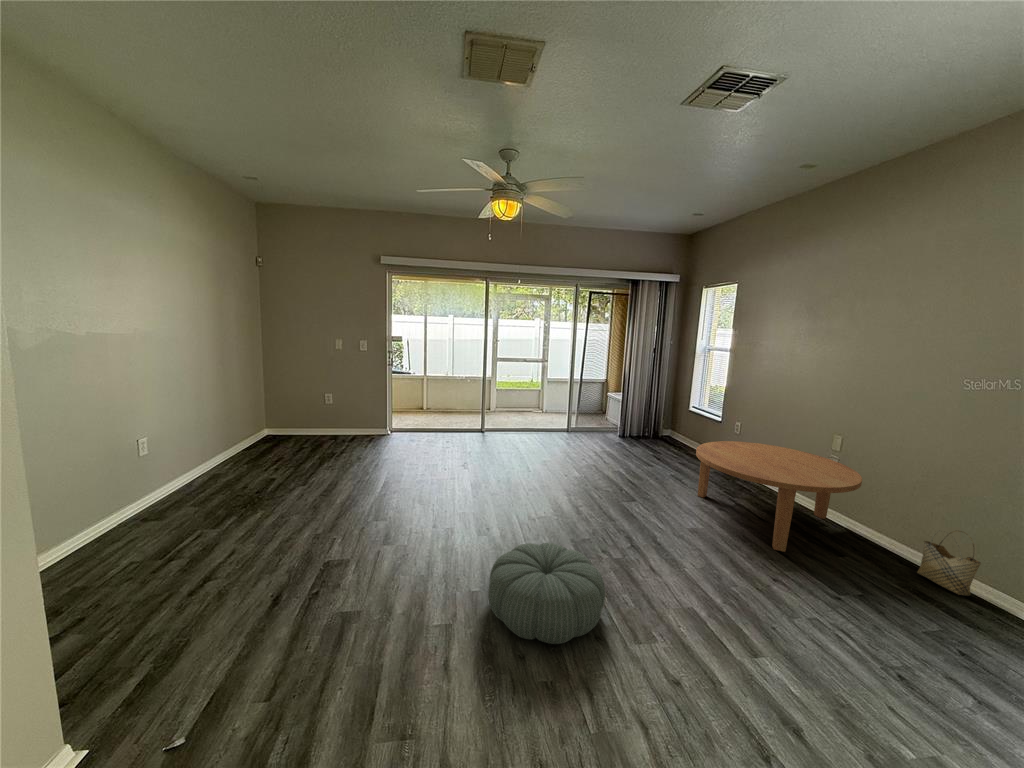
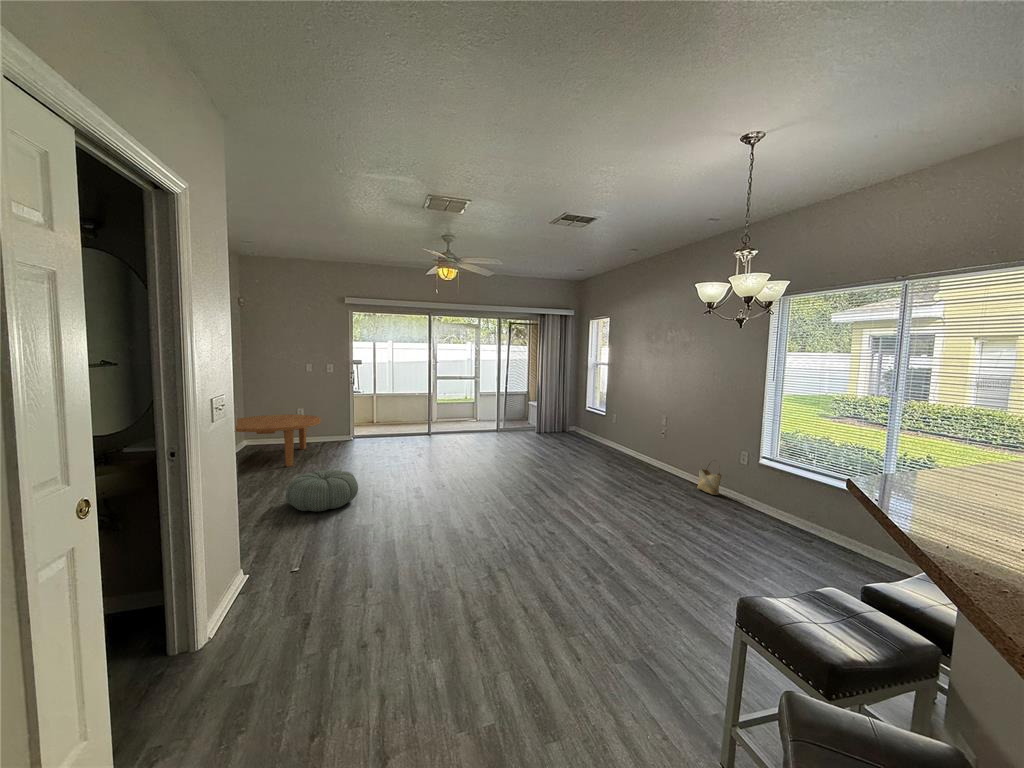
coffee table: present [696,441,862,552] -> present [236,415,321,467]
pouf: present [488,543,605,644] -> present [286,470,358,511]

